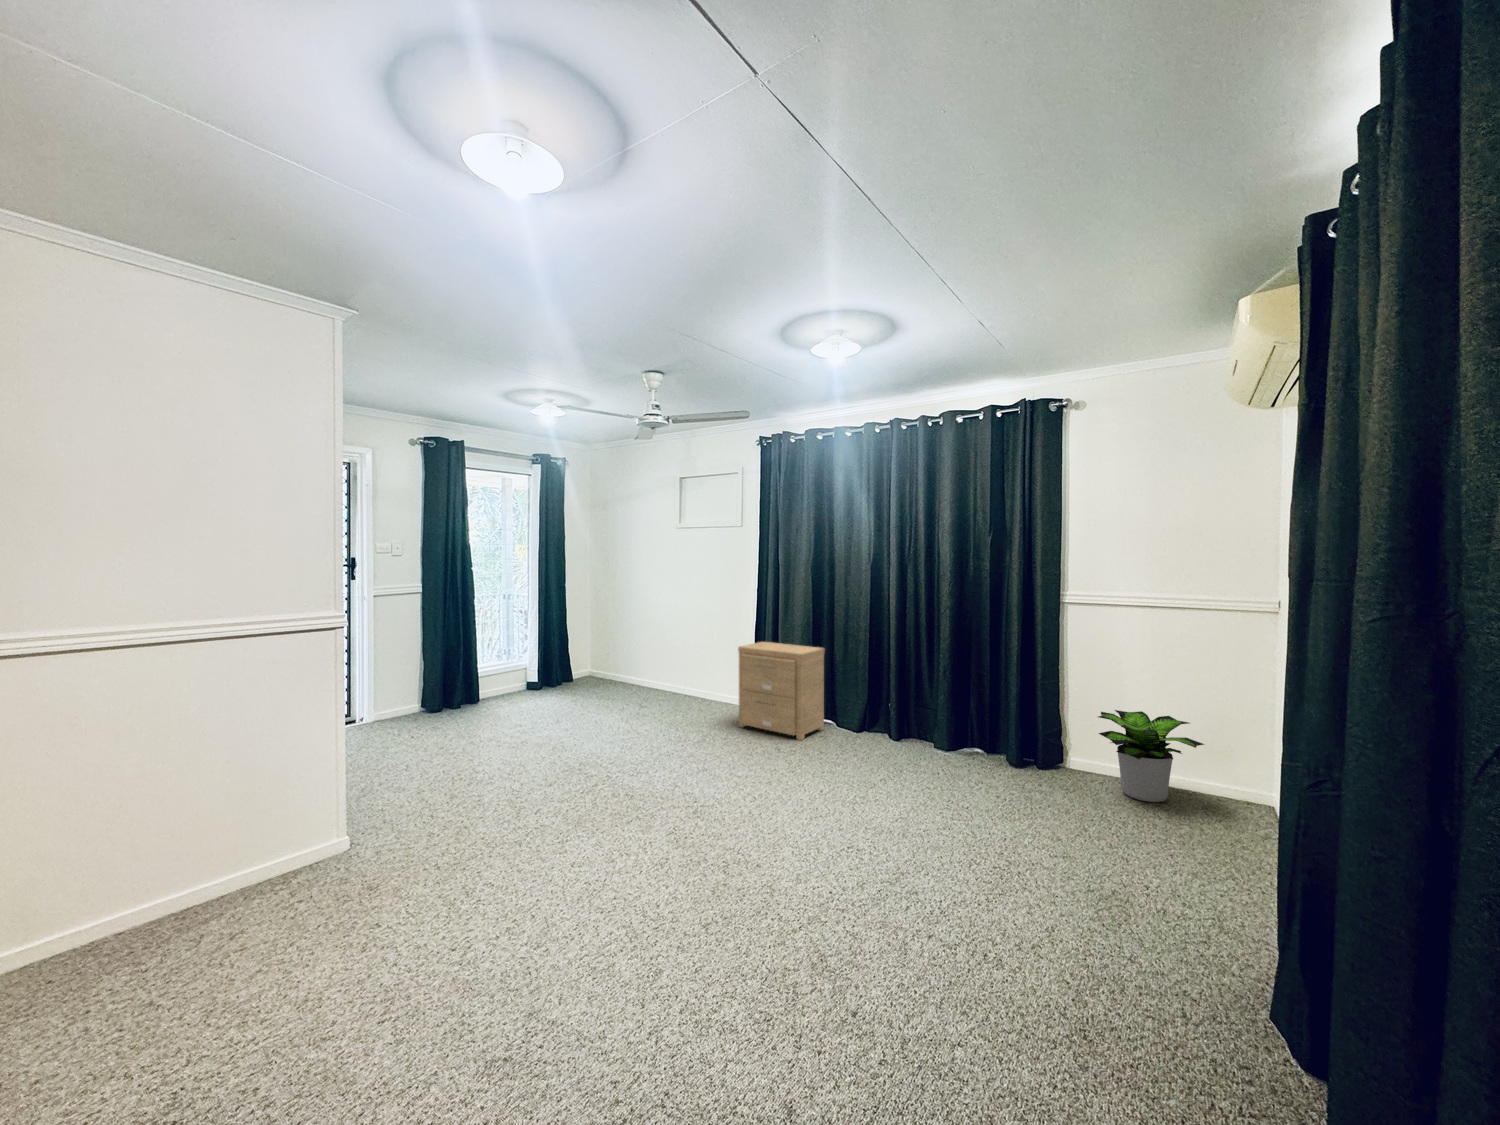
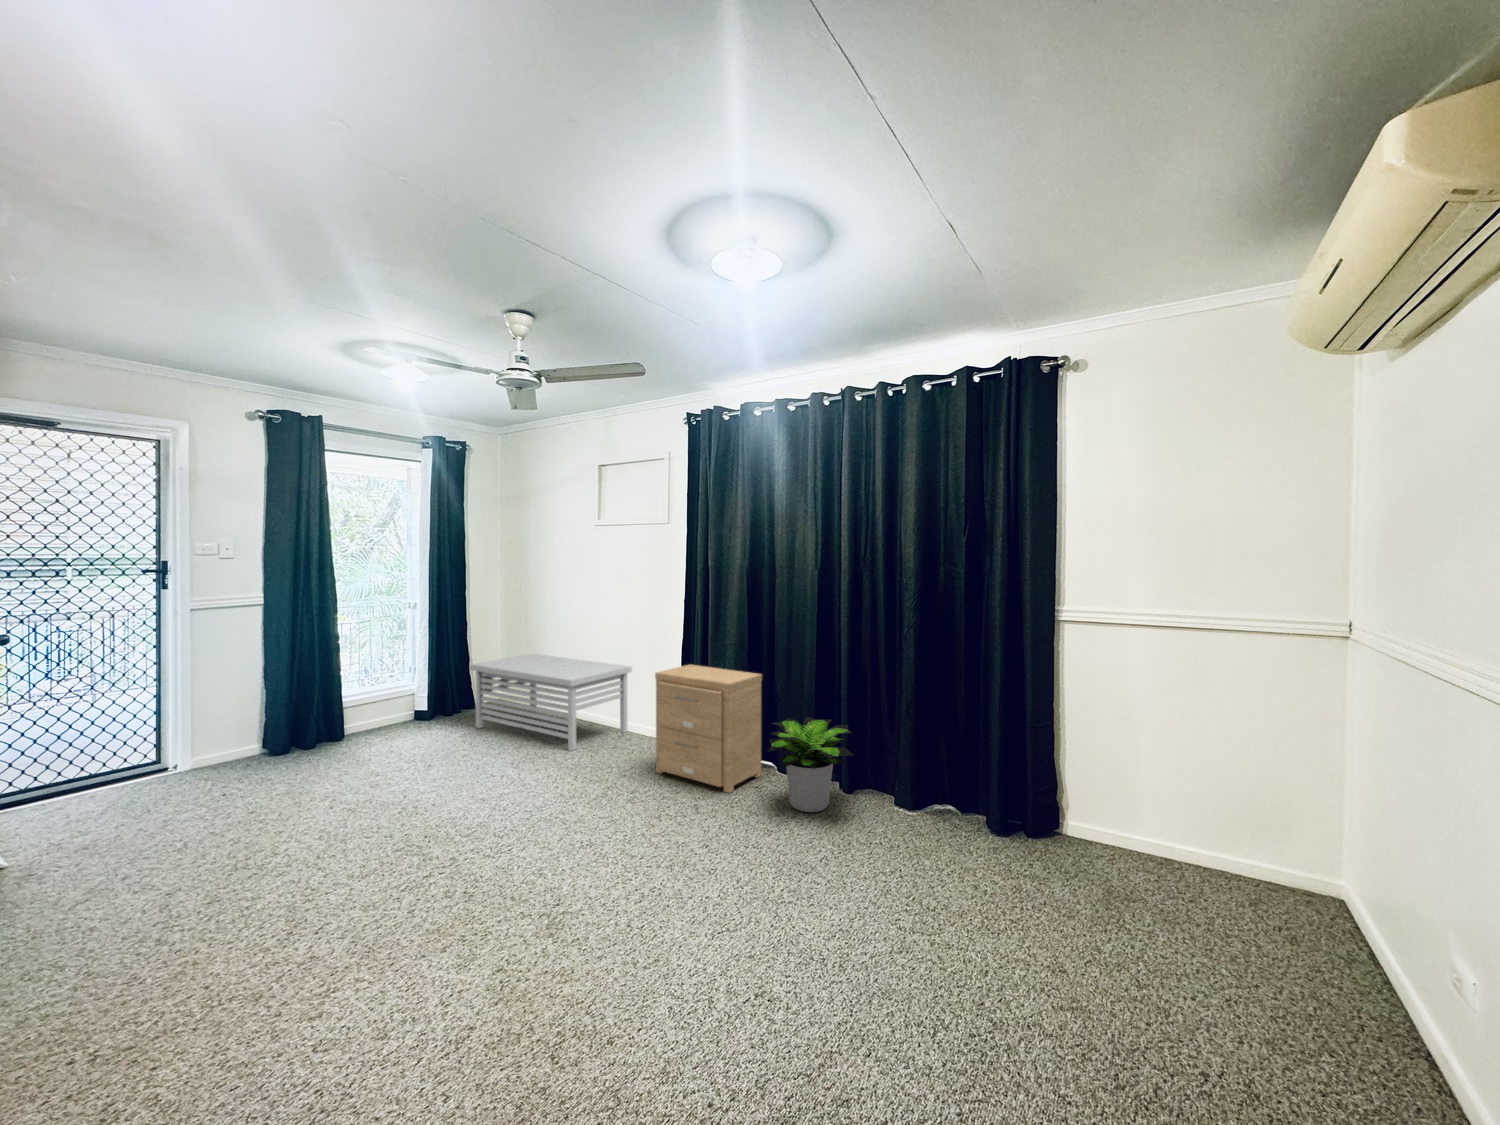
storage bench: none [574,636,709,712] -> present [470,654,632,751]
potted plant: present [1098,710,1204,802] -> present [768,717,854,812]

